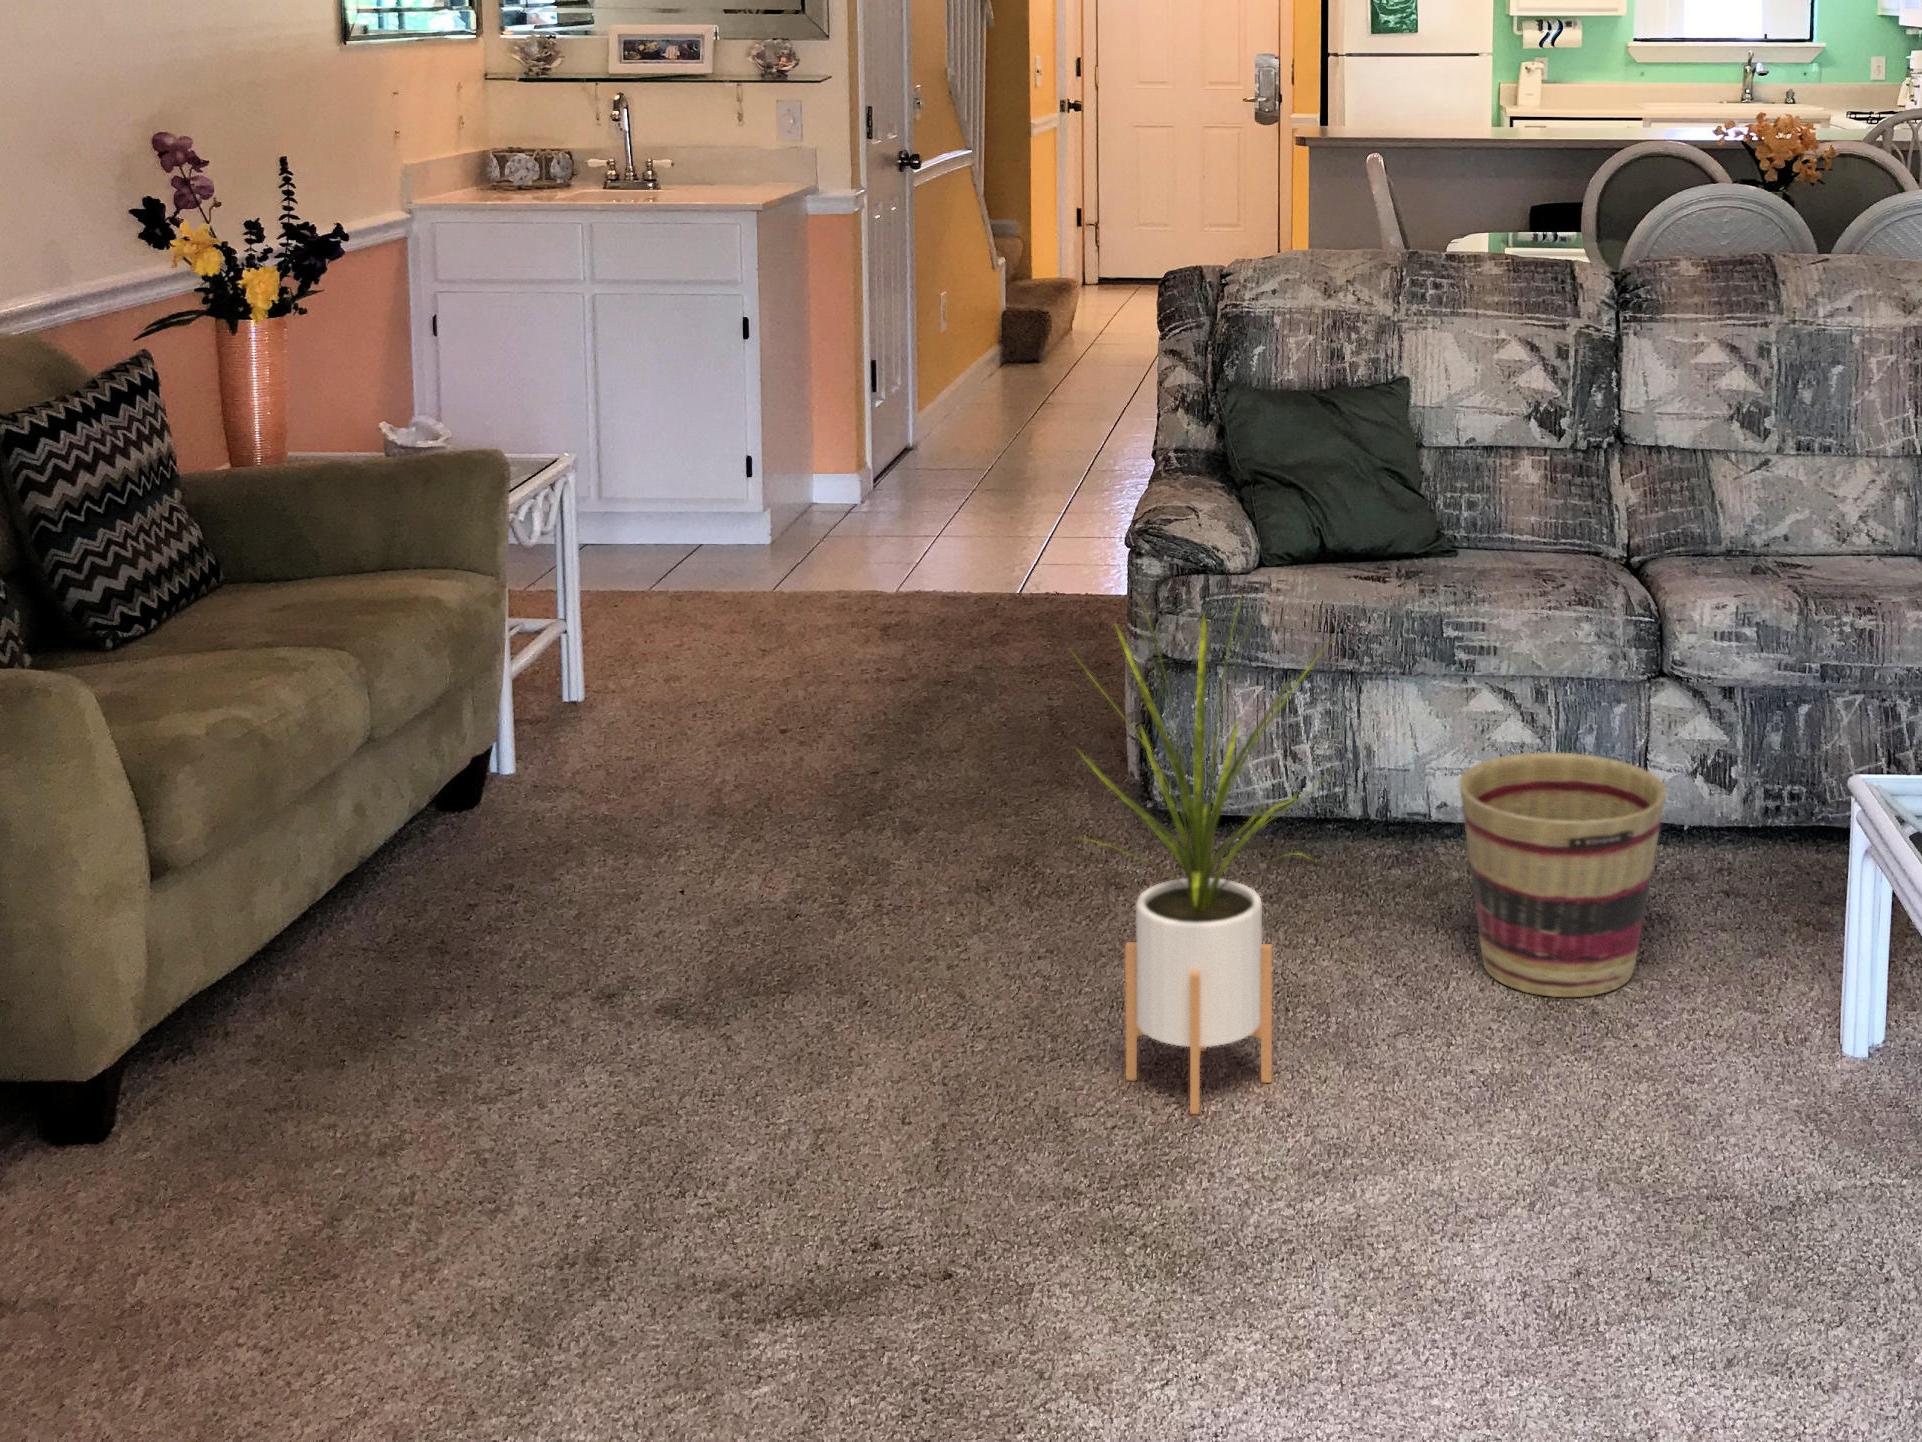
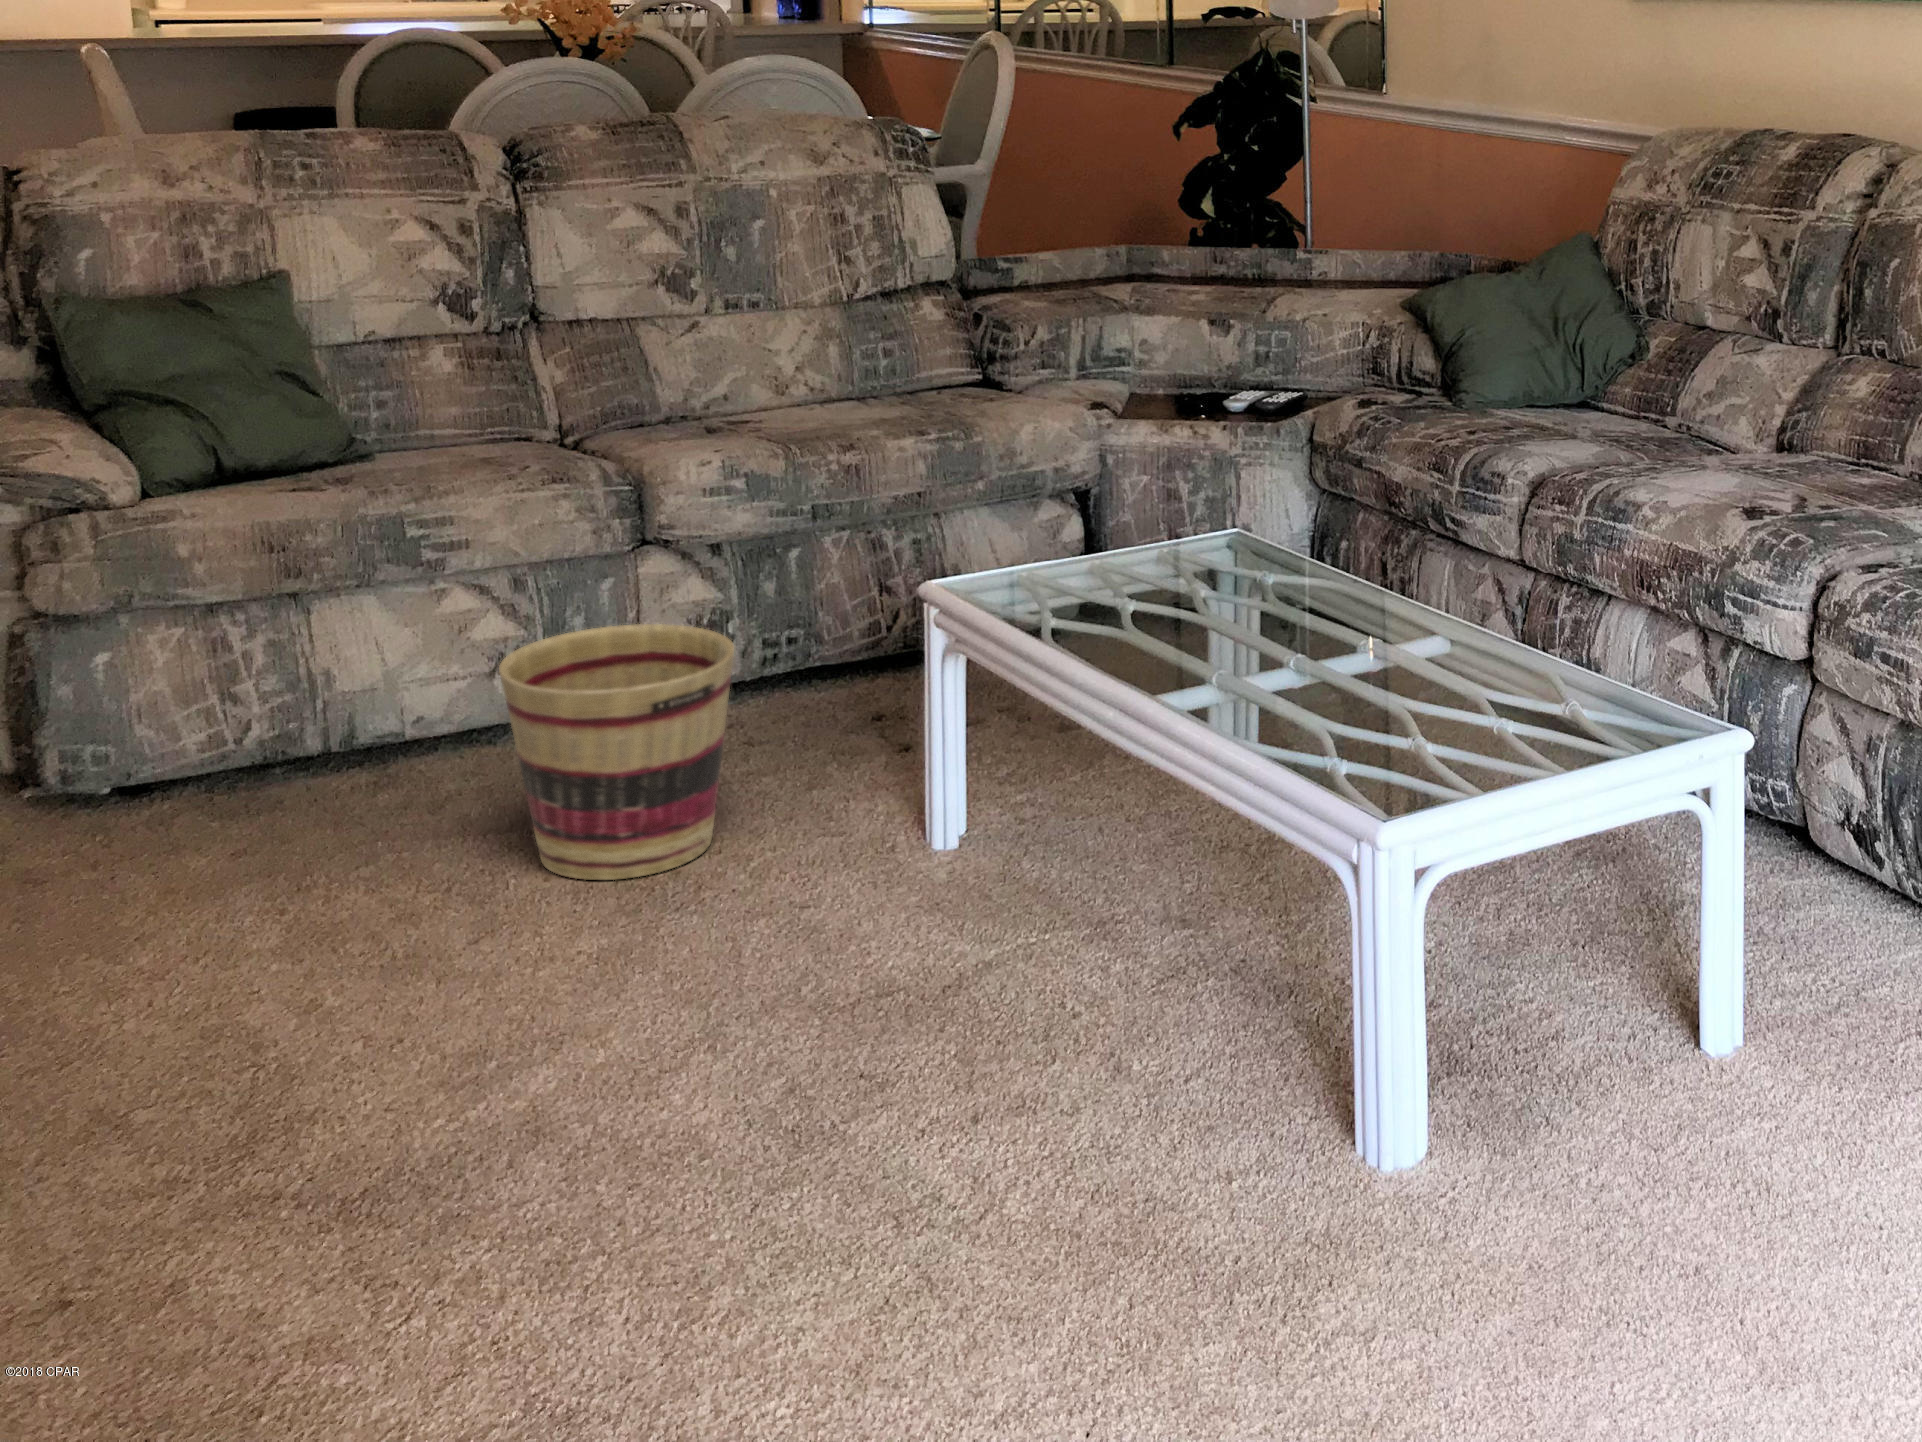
house plant: present [1078,601,1326,1114] -> none [52,479,427,1095]

